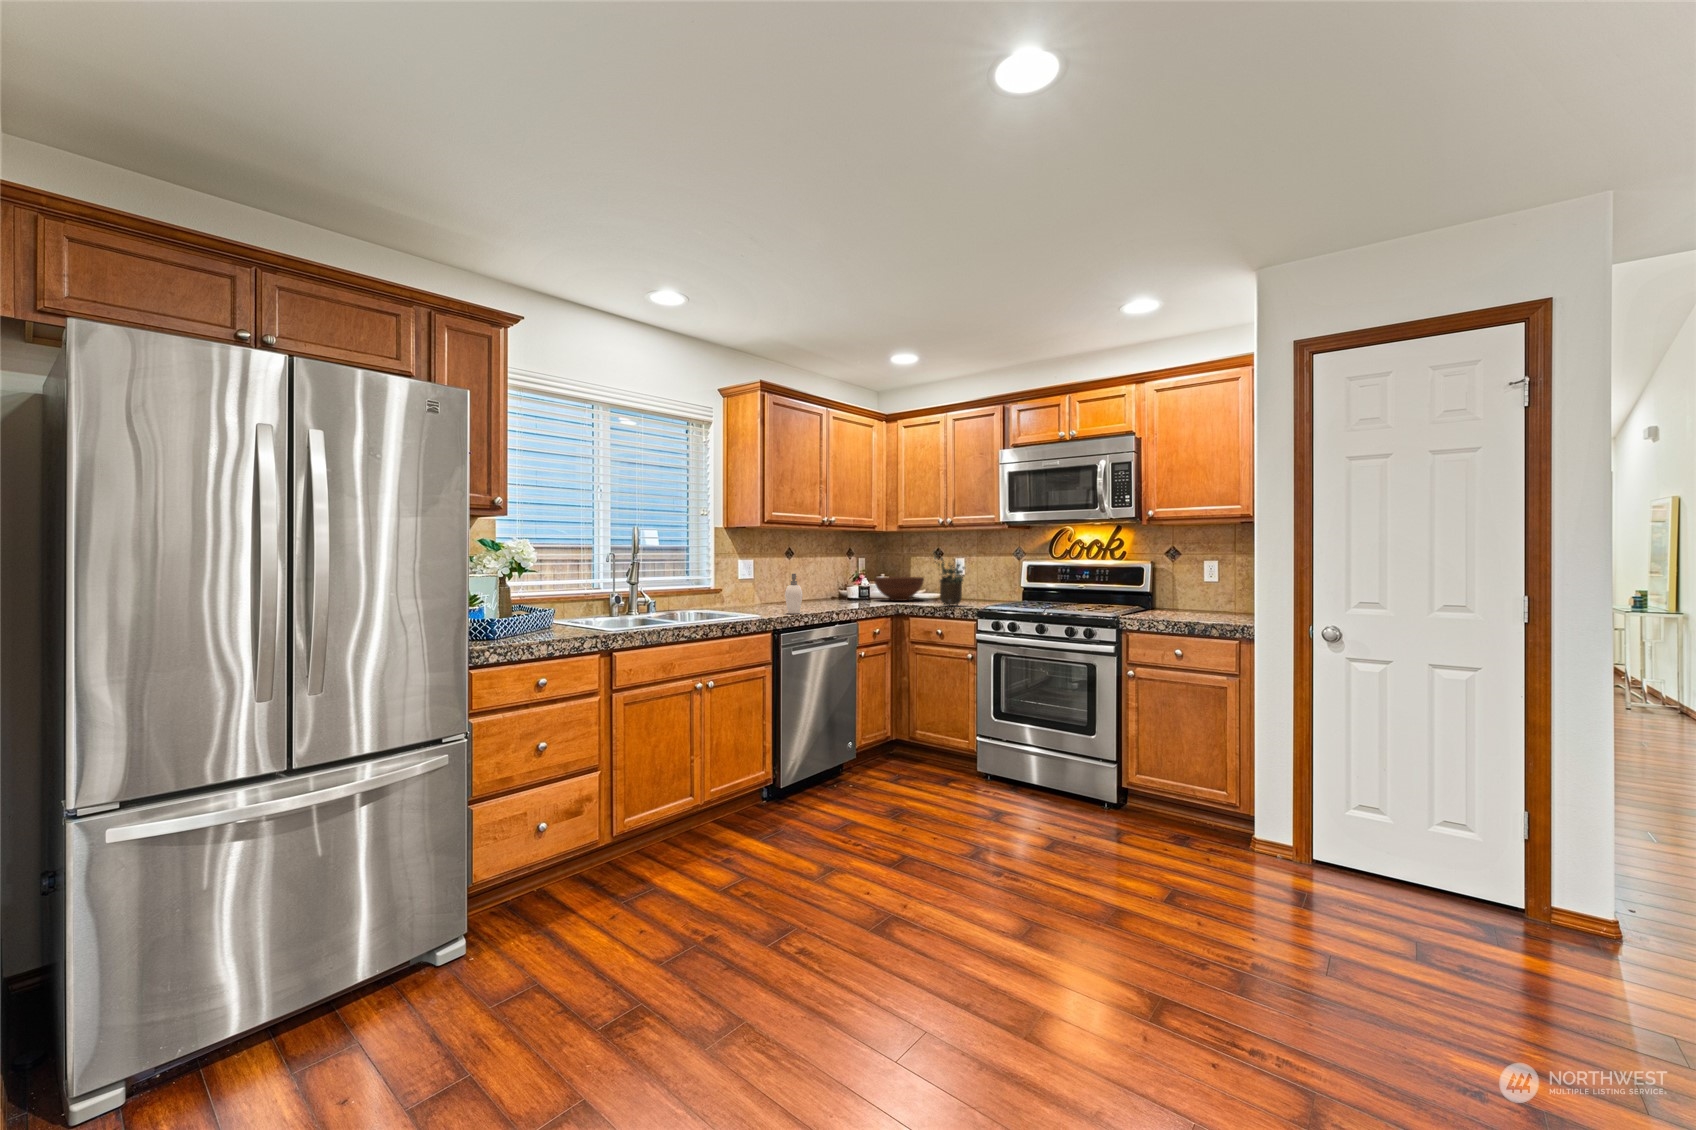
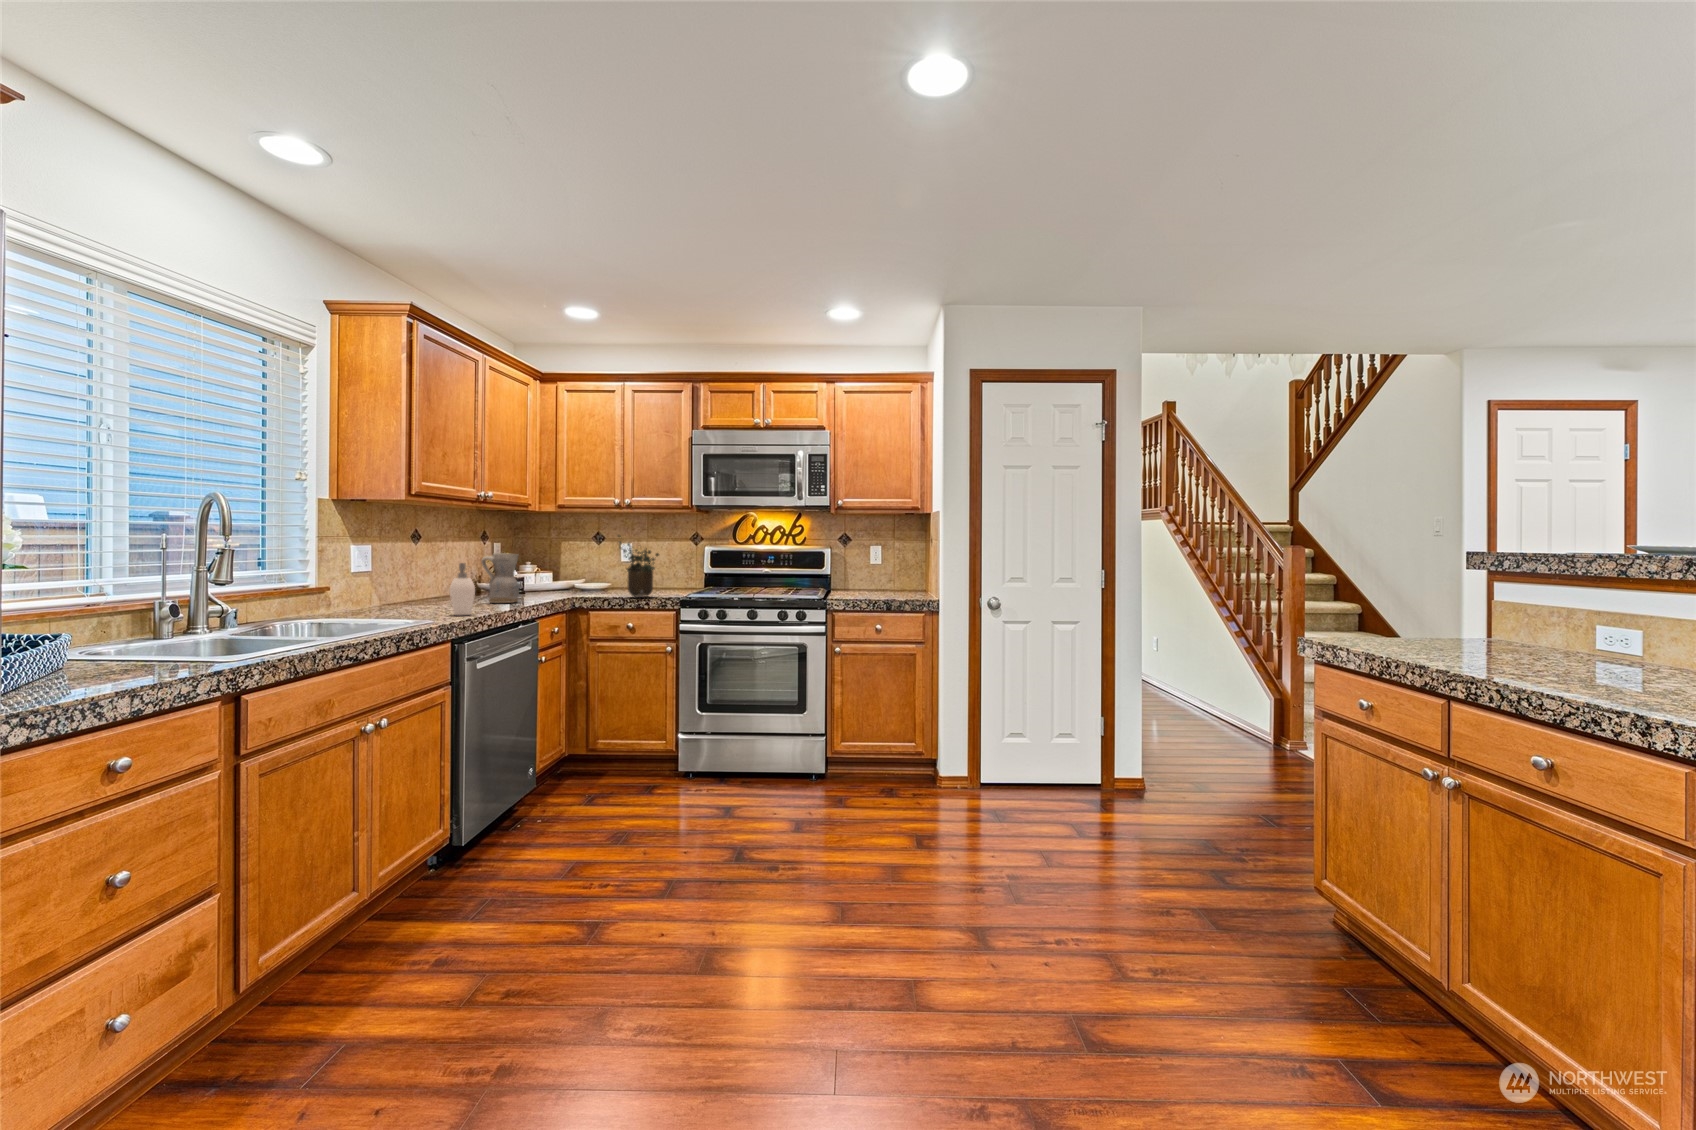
ceramic pitcher: none [824,566,851,607] -> present [481,553,519,603]
fruit bowl: present [874,577,924,601] -> none [530,565,593,593]

